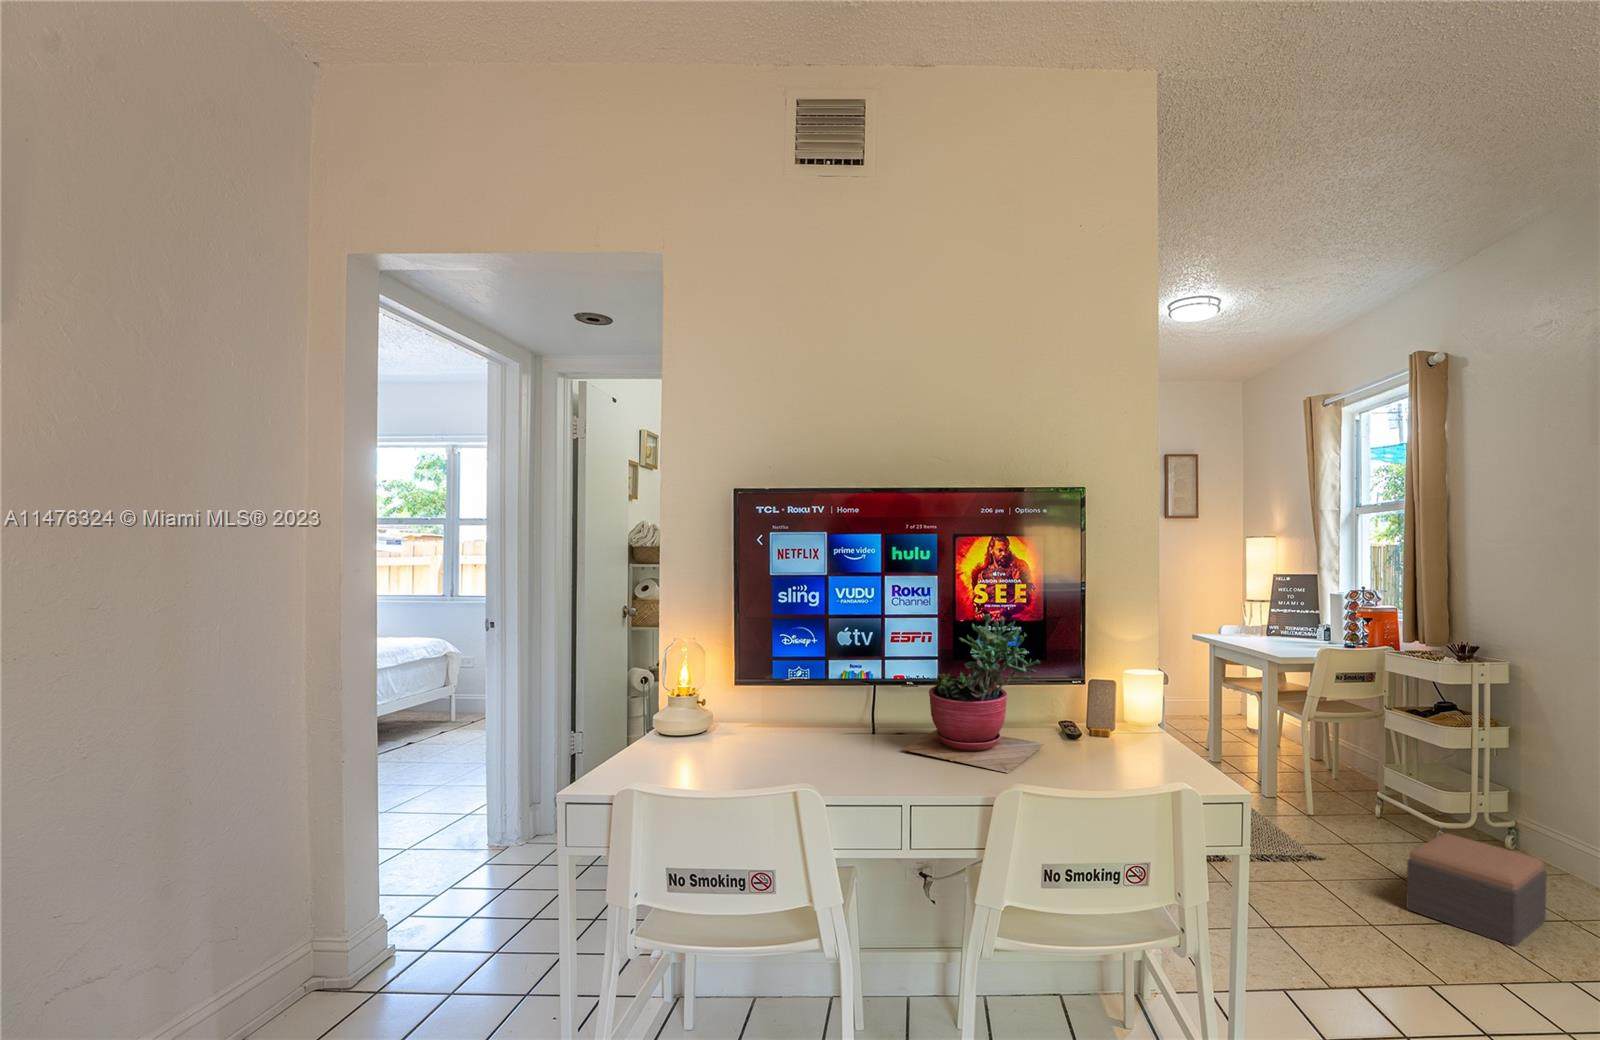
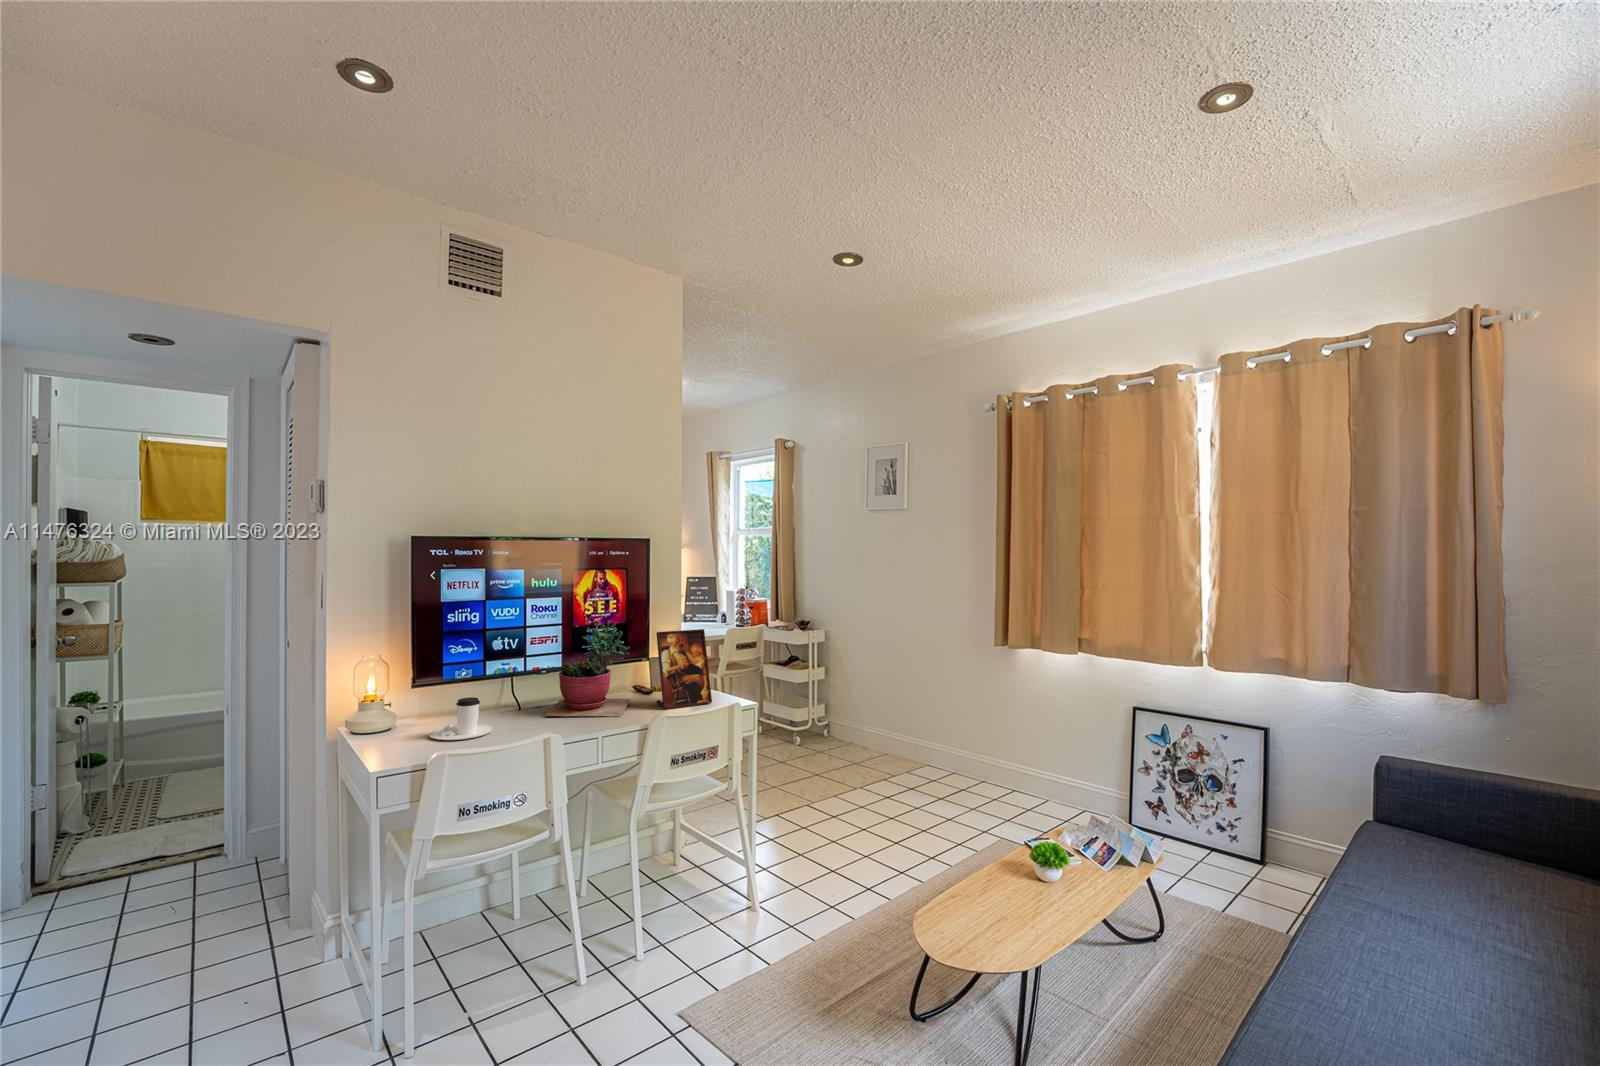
picture frame: none [1081,641,1181,777] -> present [656,629,712,709]
coffee cup: none [743,708,823,767] -> present [429,697,493,740]
footstool: present [1407,833,1547,946] -> none [788,726,844,774]

